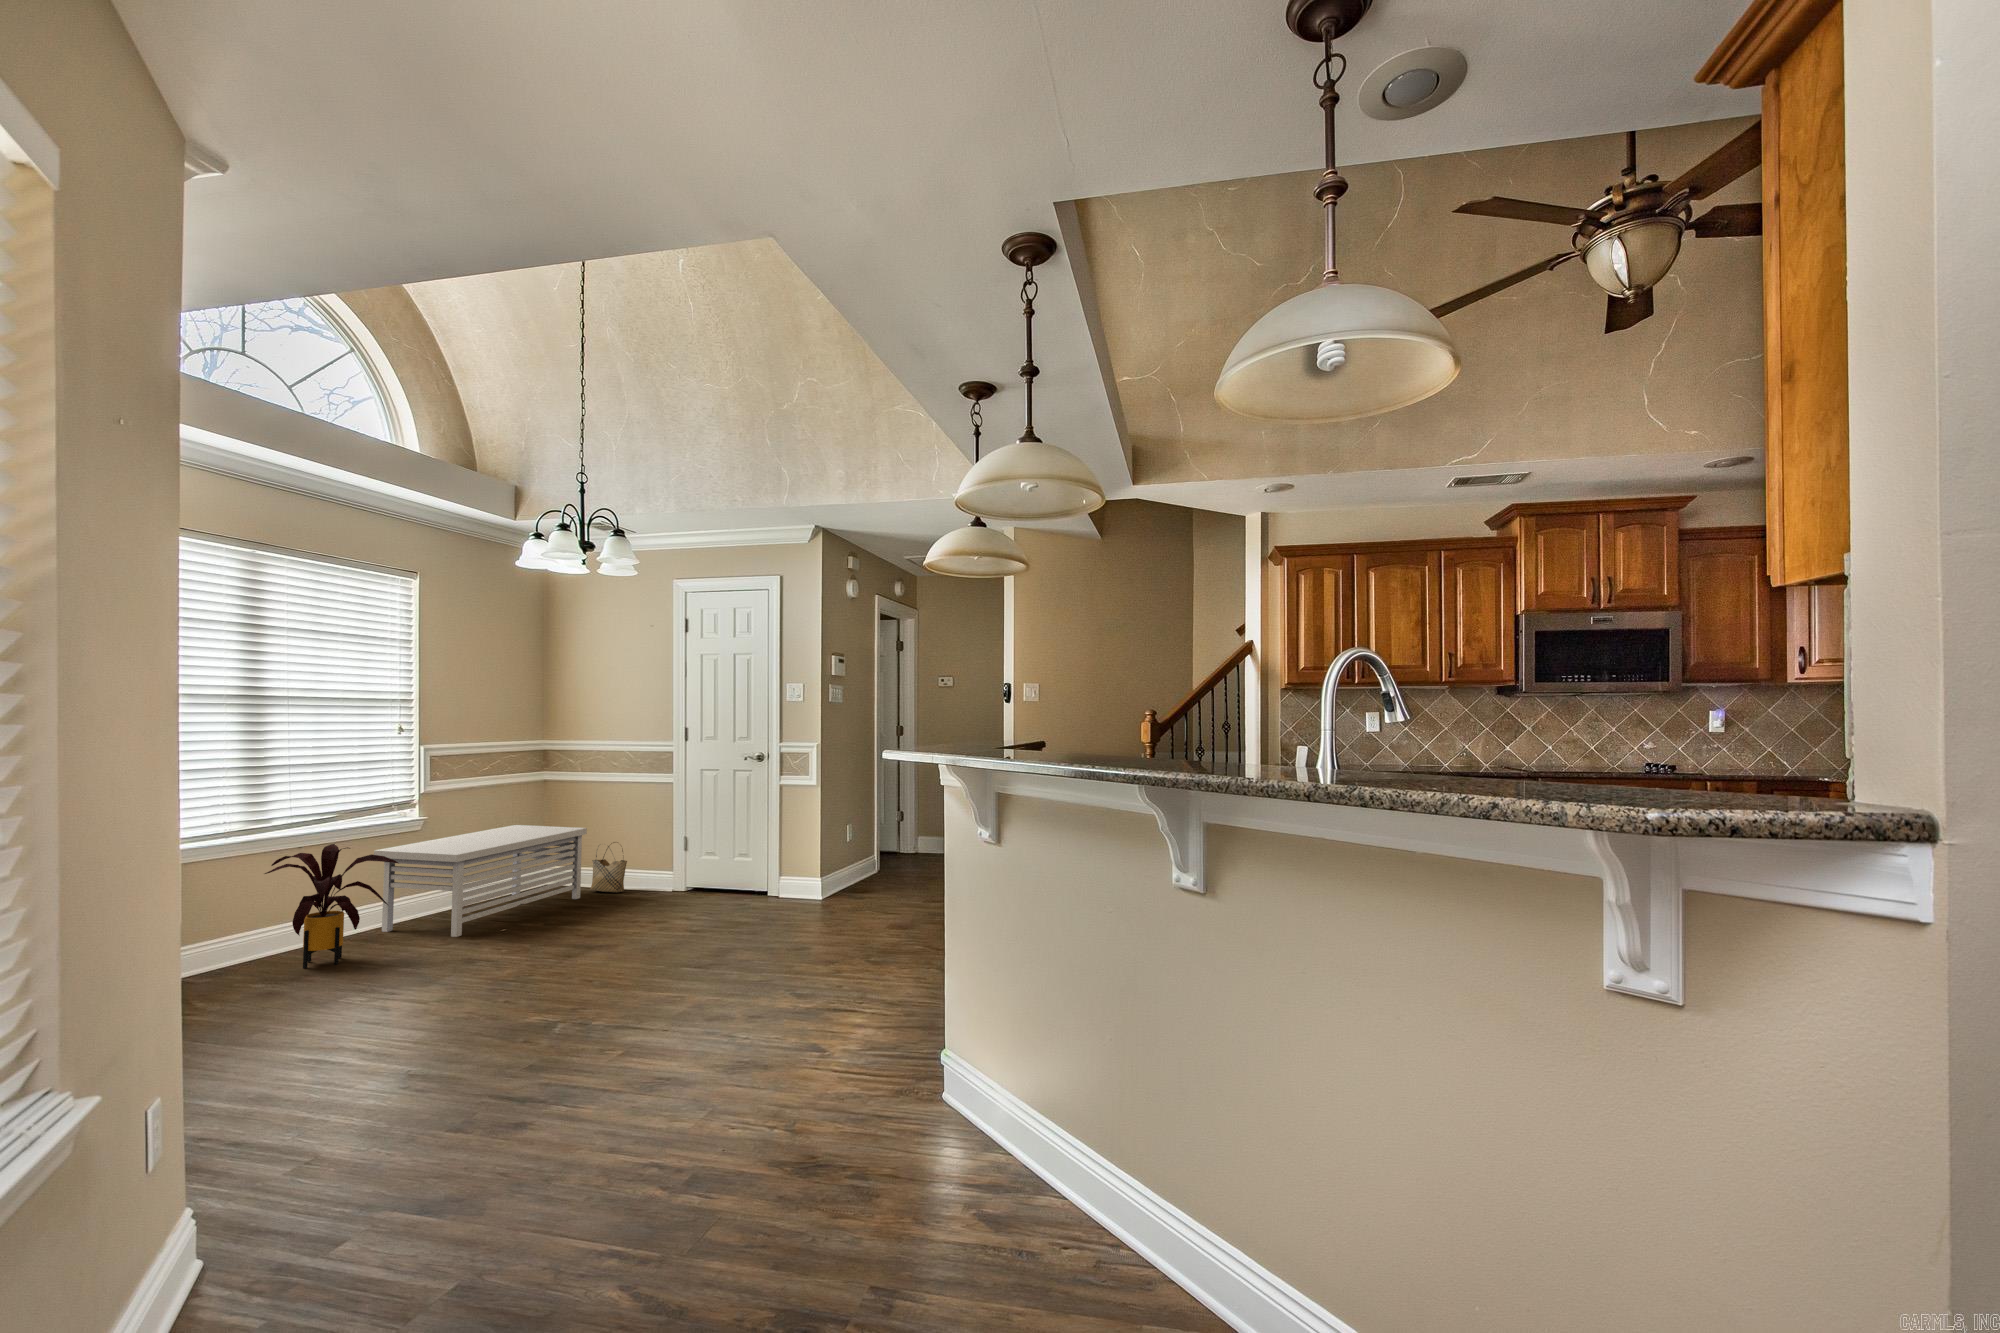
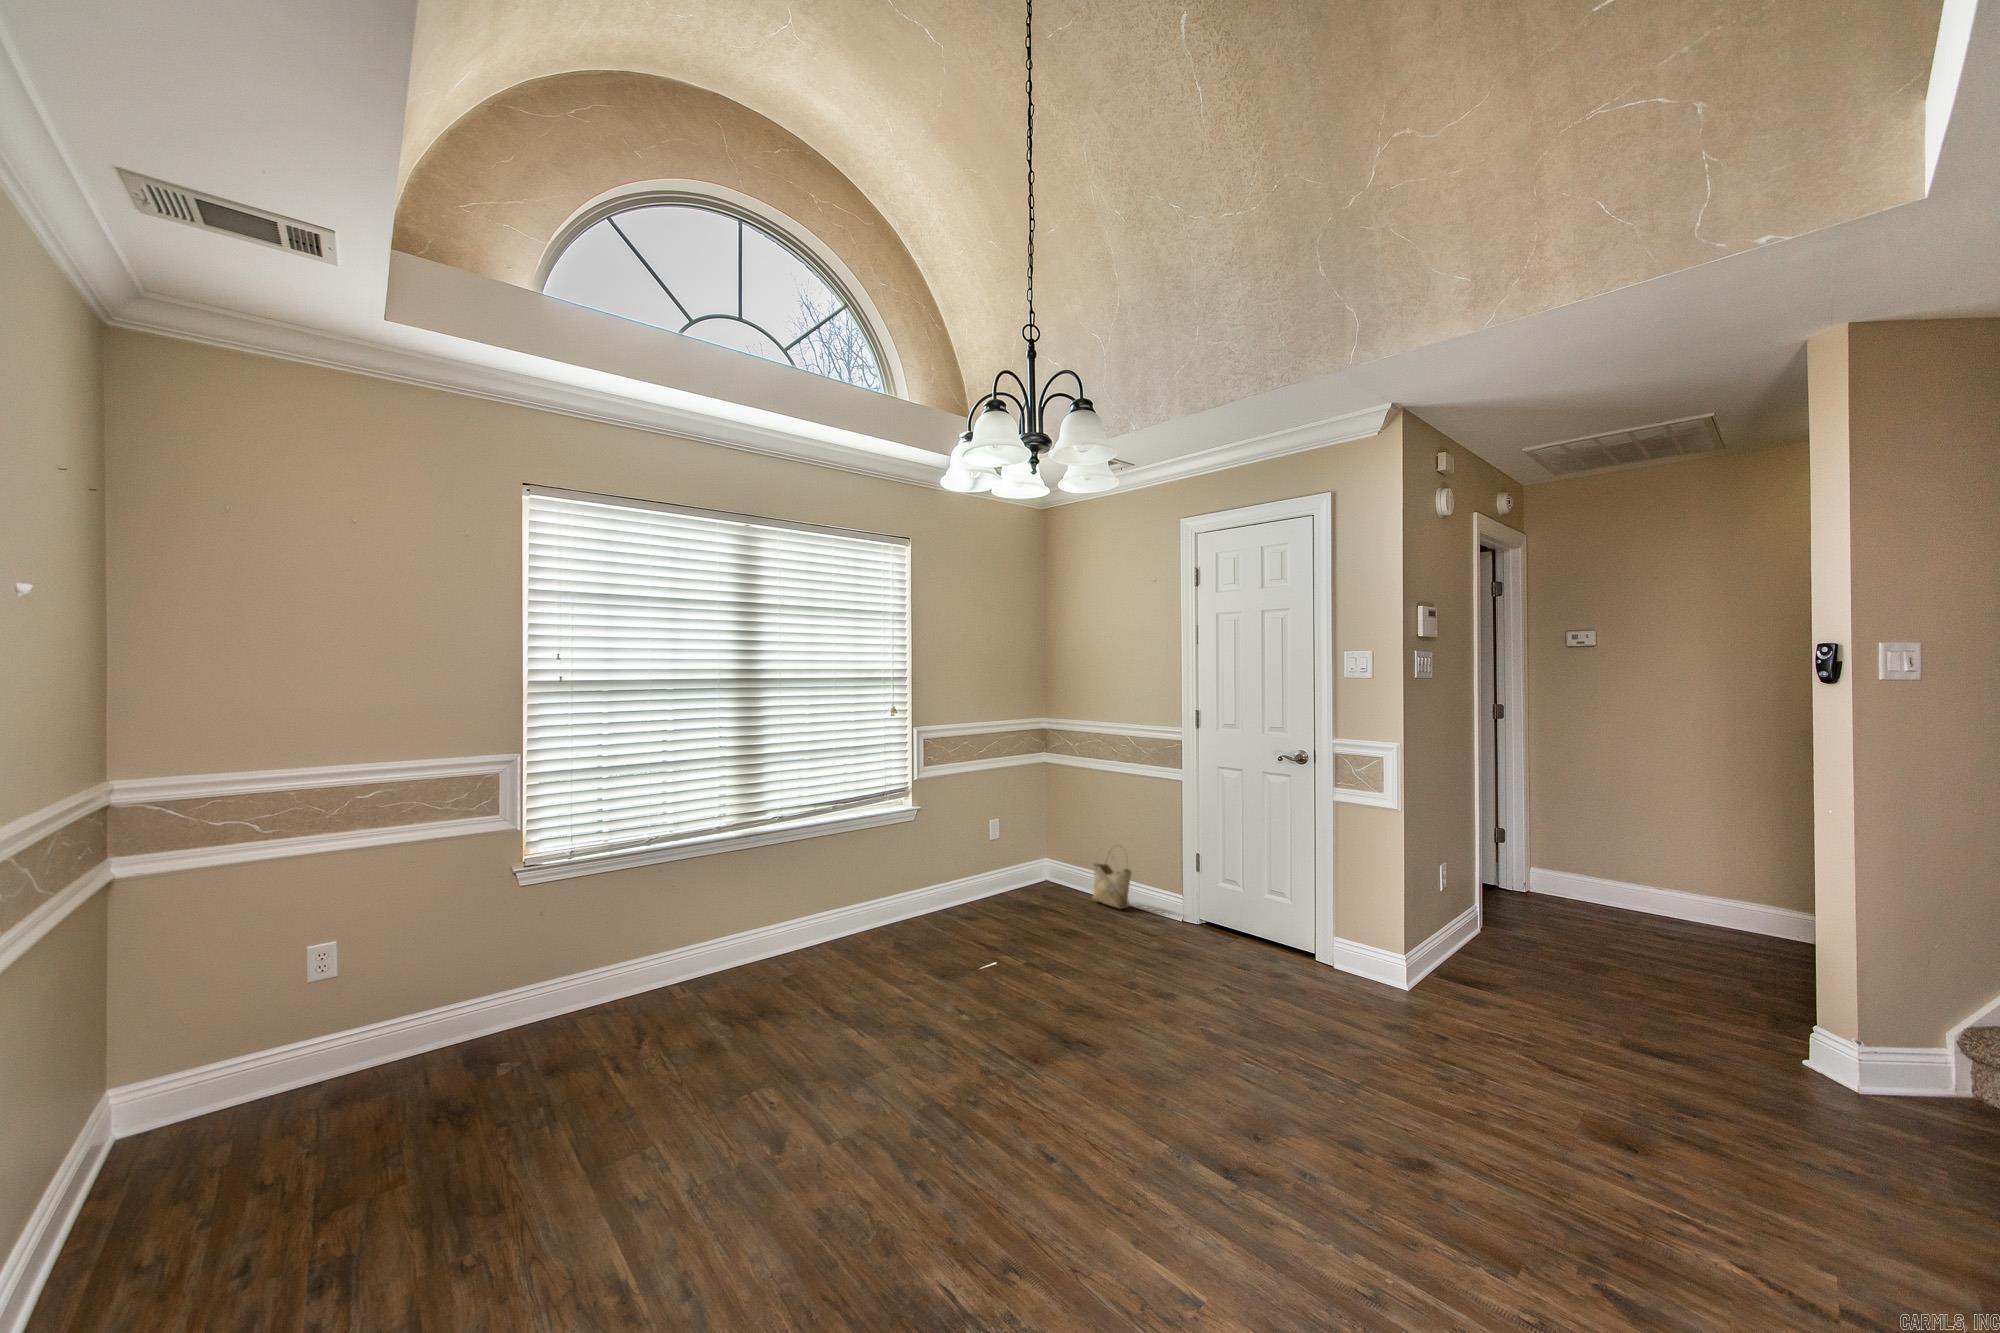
storage bench: present [374,825,587,937] -> none [867,814,1085,964]
house plant: present [265,844,398,968] -> none [737,842,864,991]

